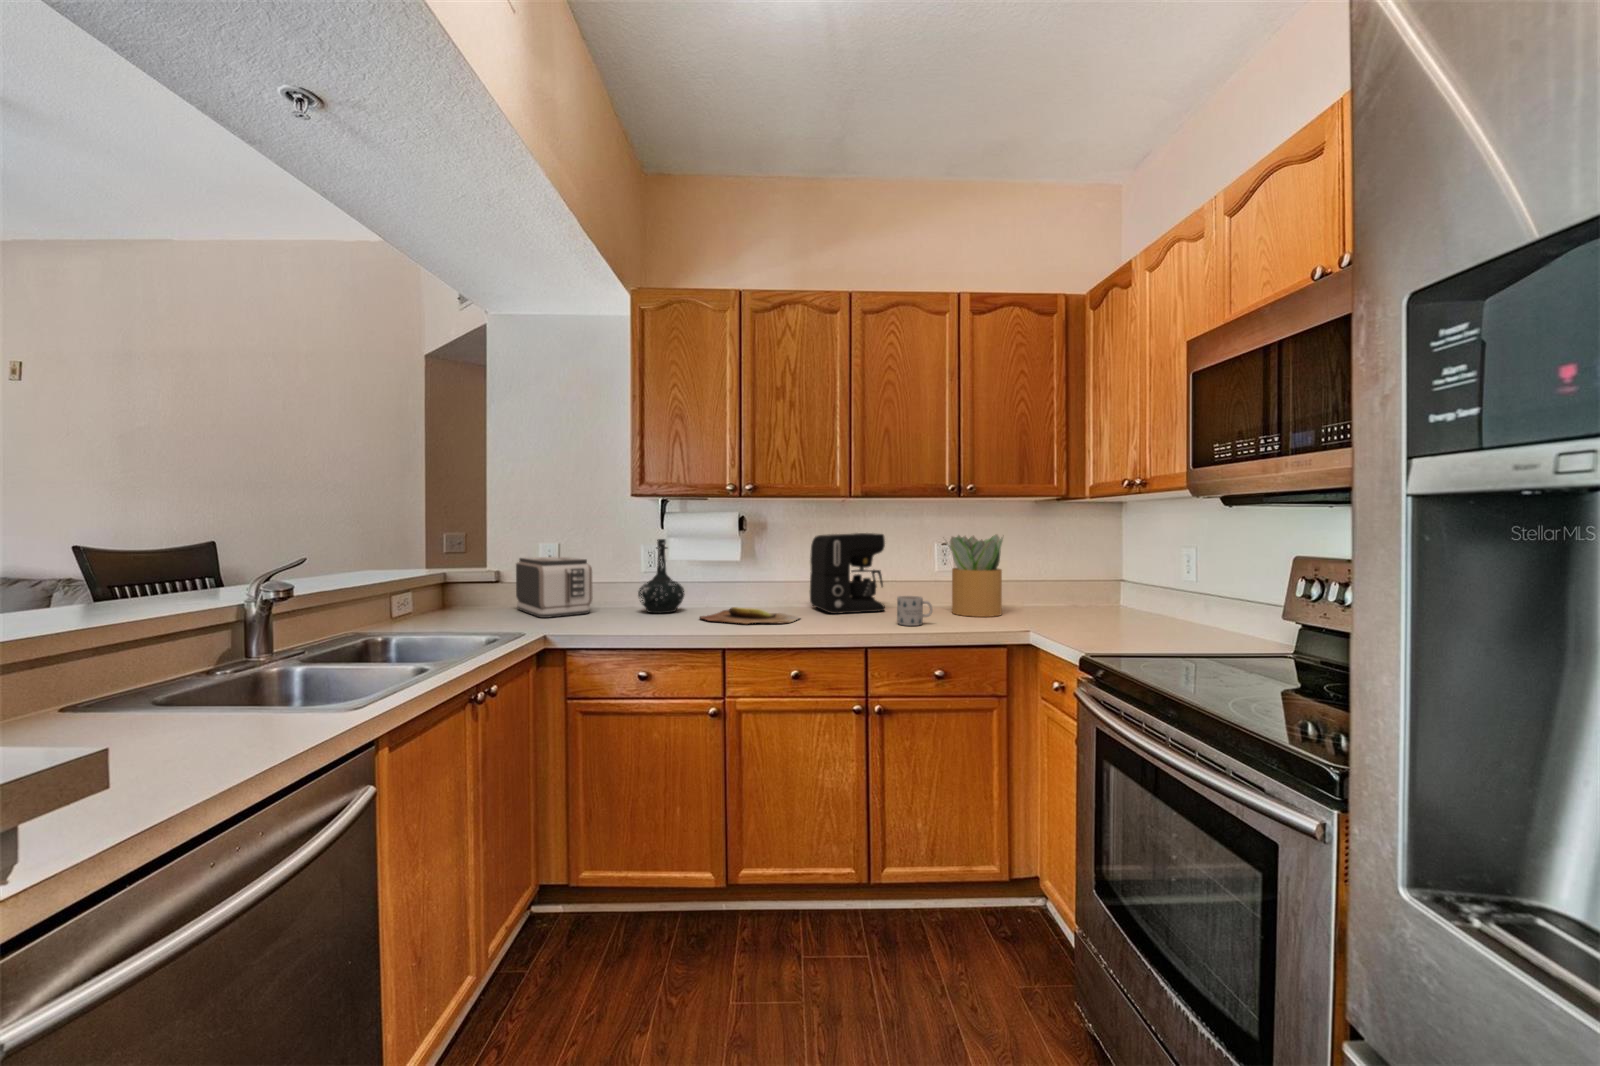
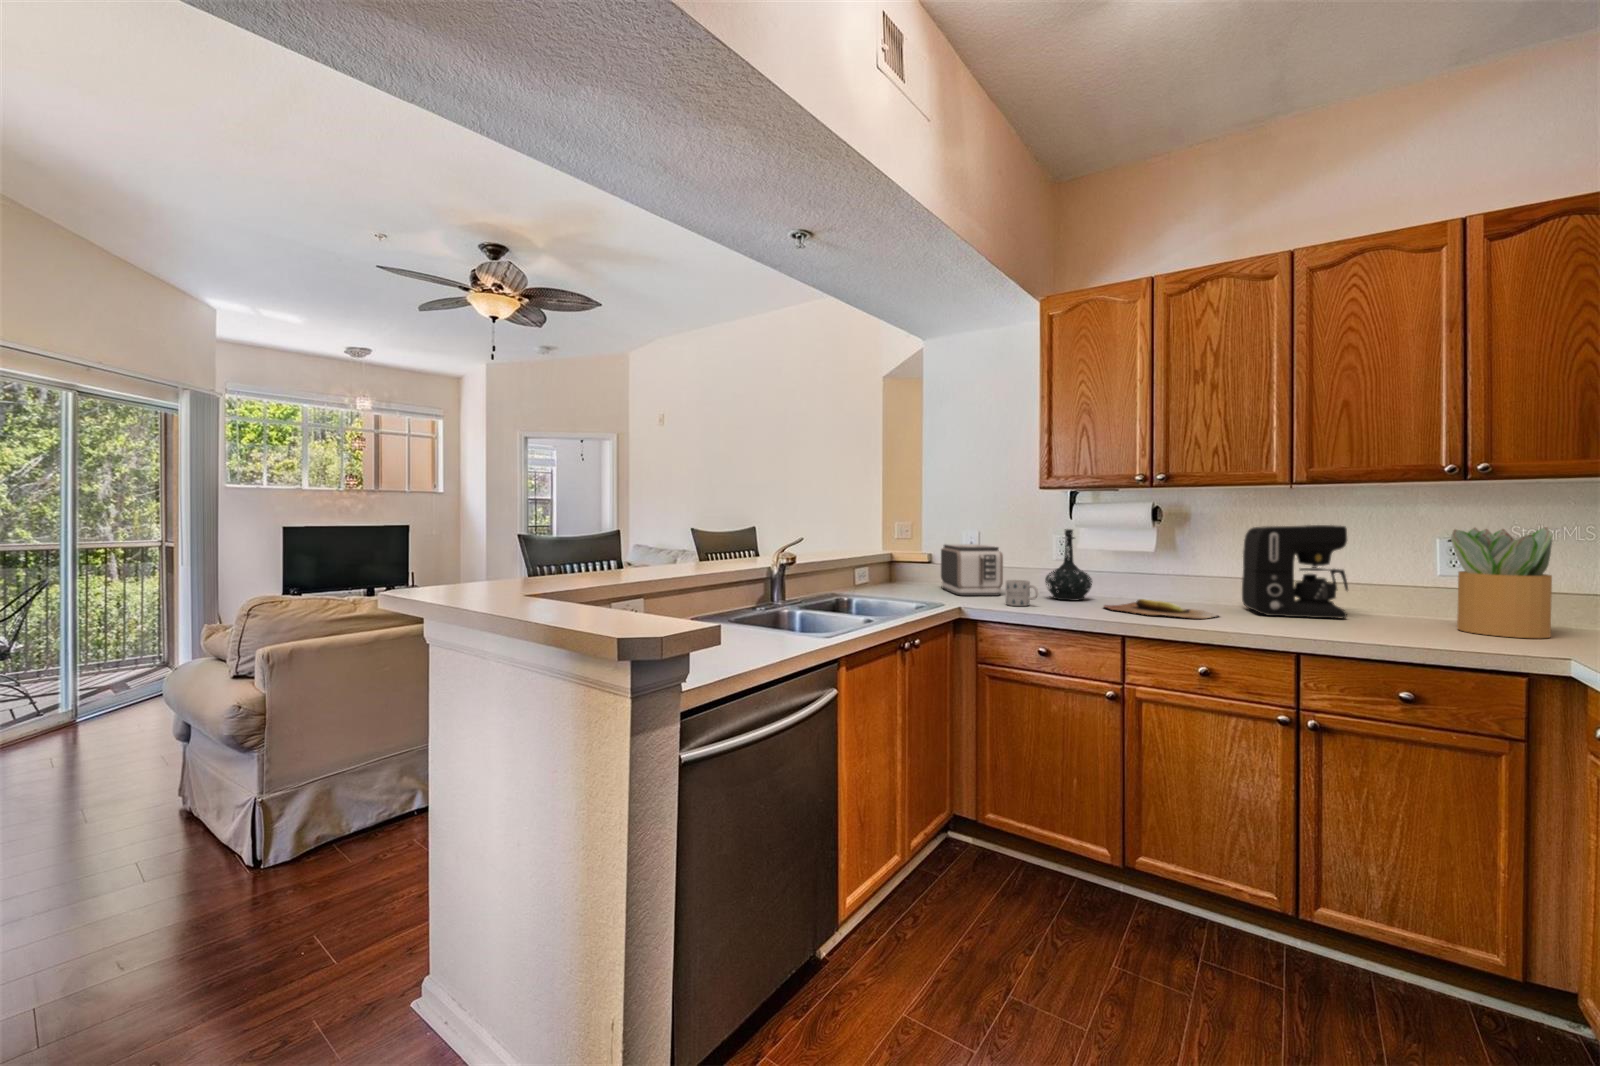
mug: present [897,596,933,626] -> present [1006,580,1038,606]

